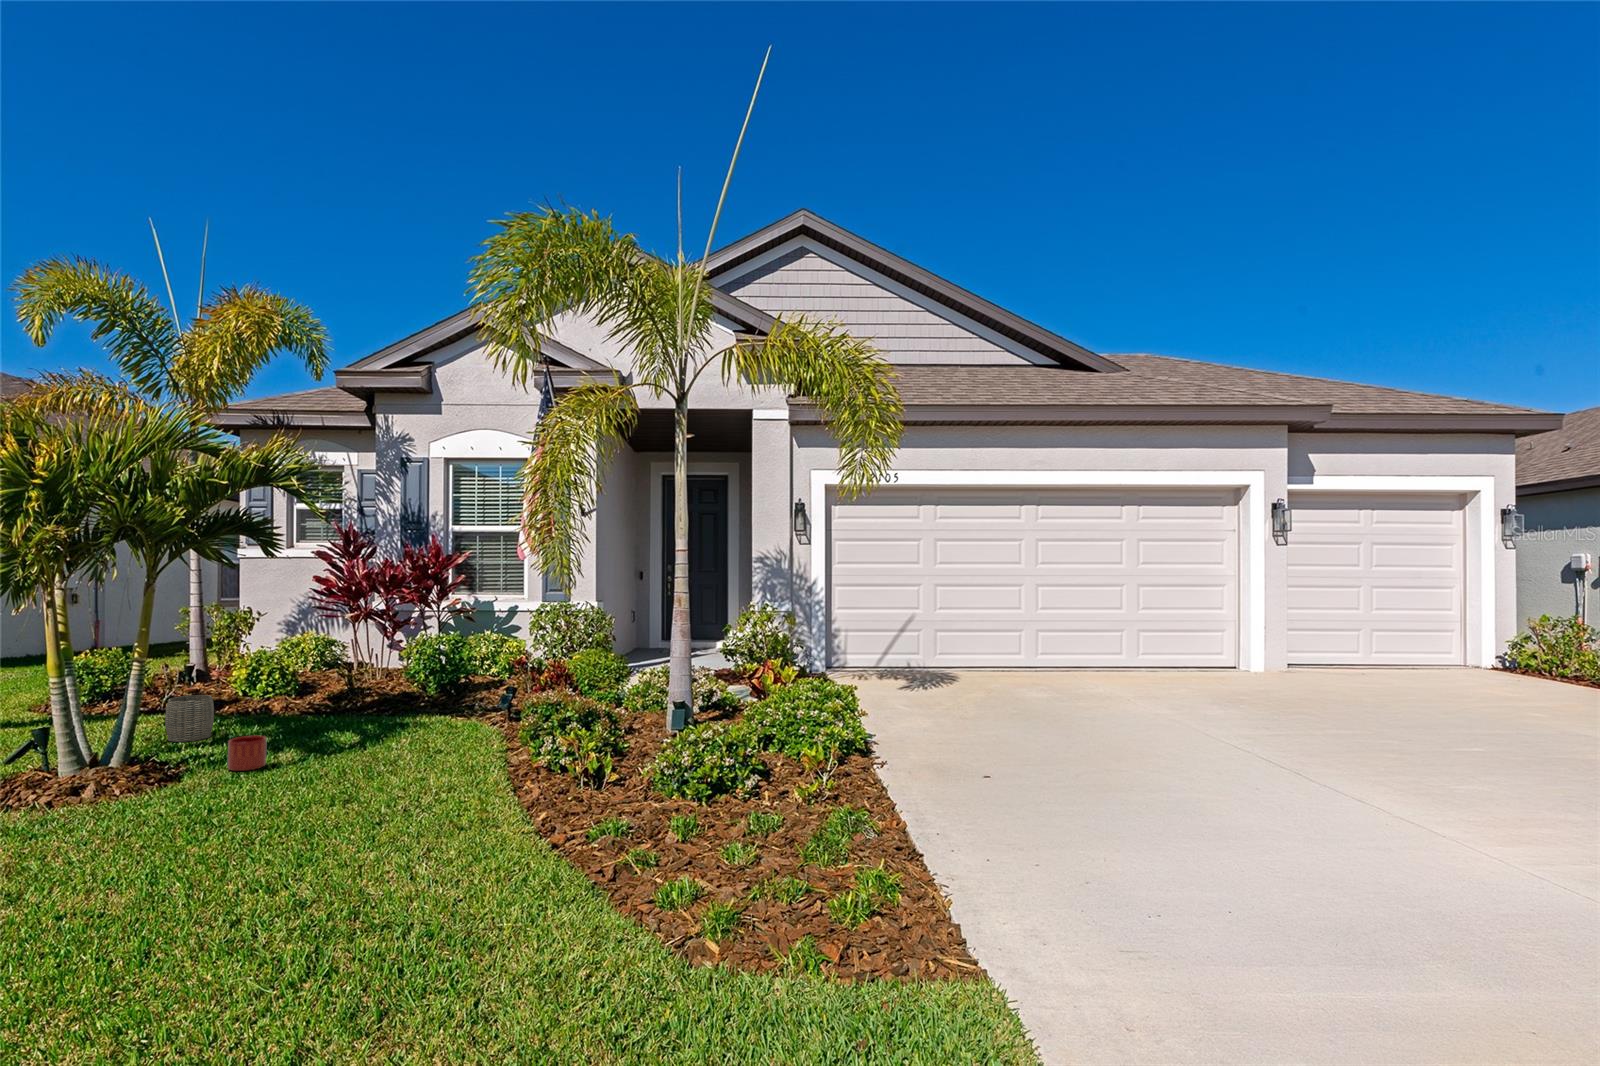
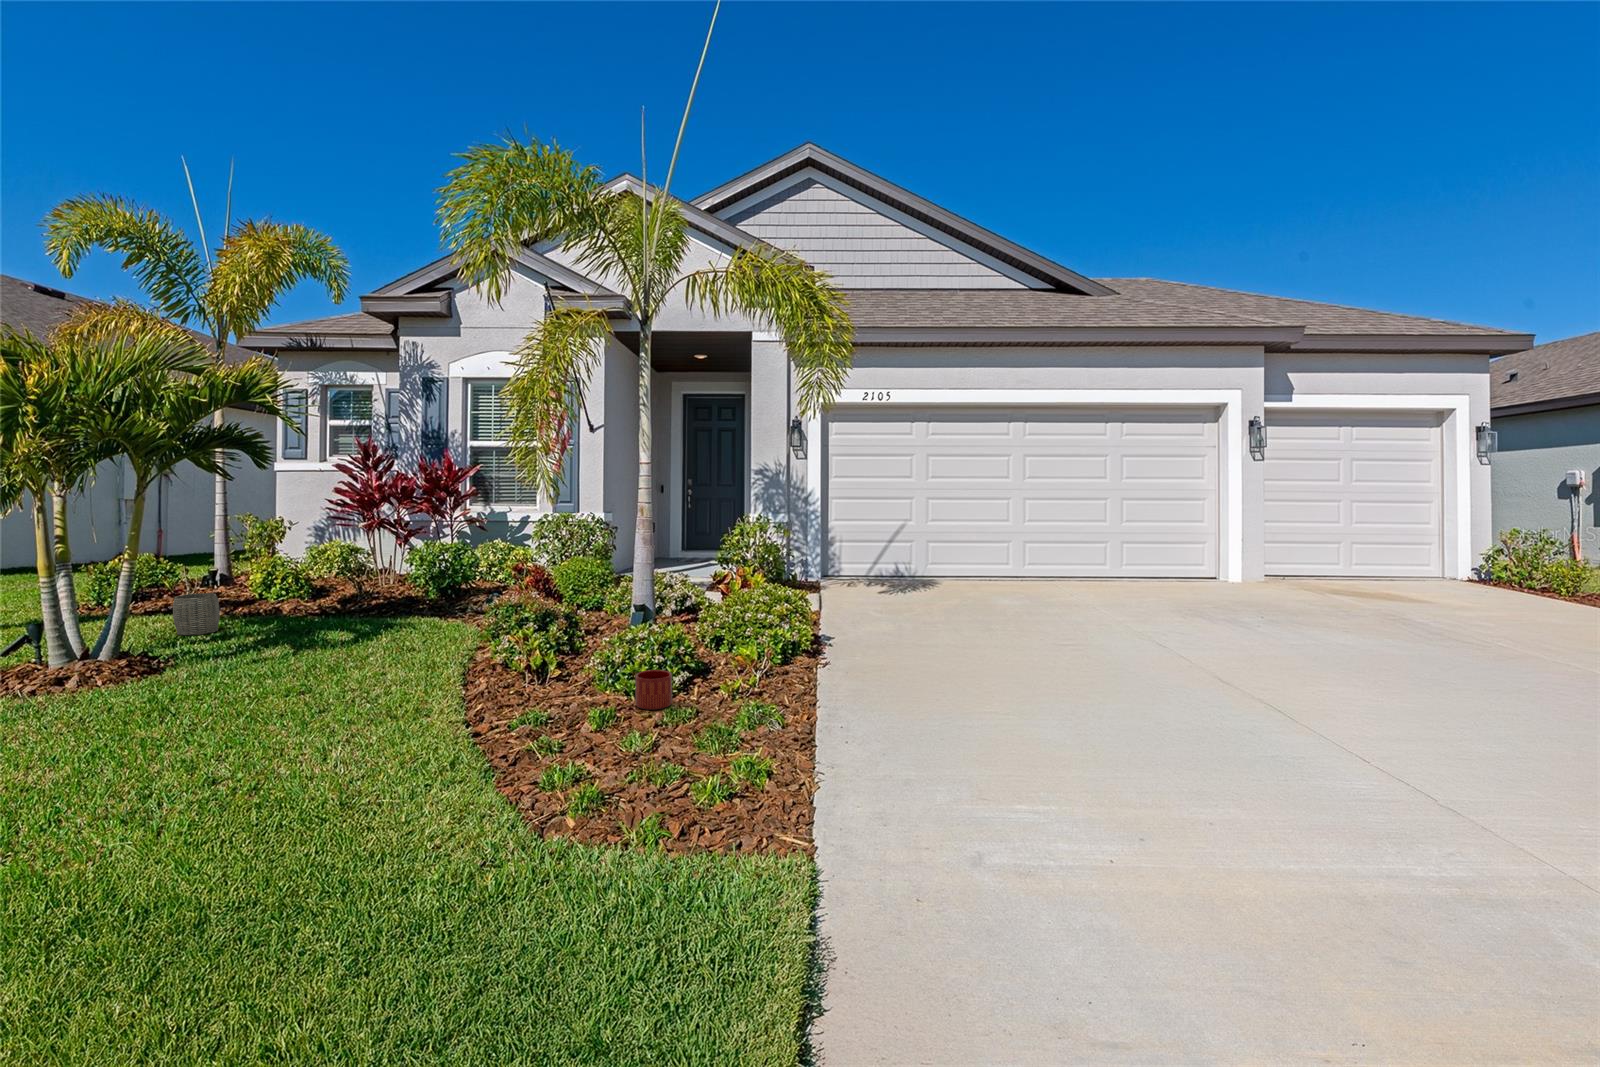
planter: present [228,736,266,771] -> present [635,670,672,710]

